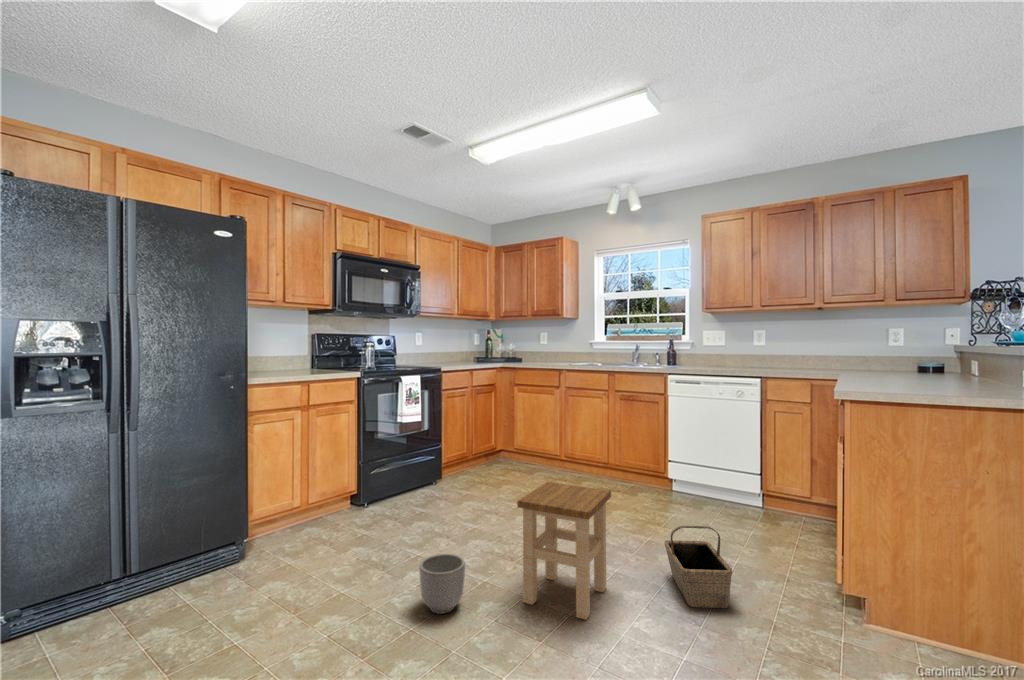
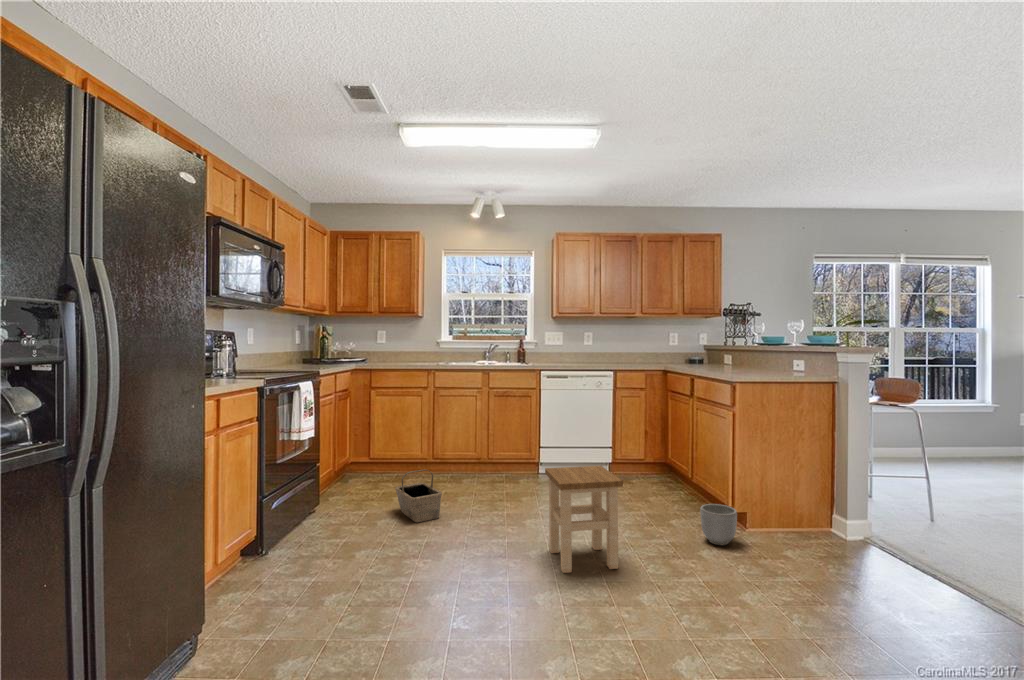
basket: present [664,526,732,608] -> present [395,469,442,522]
planter: present [419,554,465,614] -> present [700,504,737,545]

